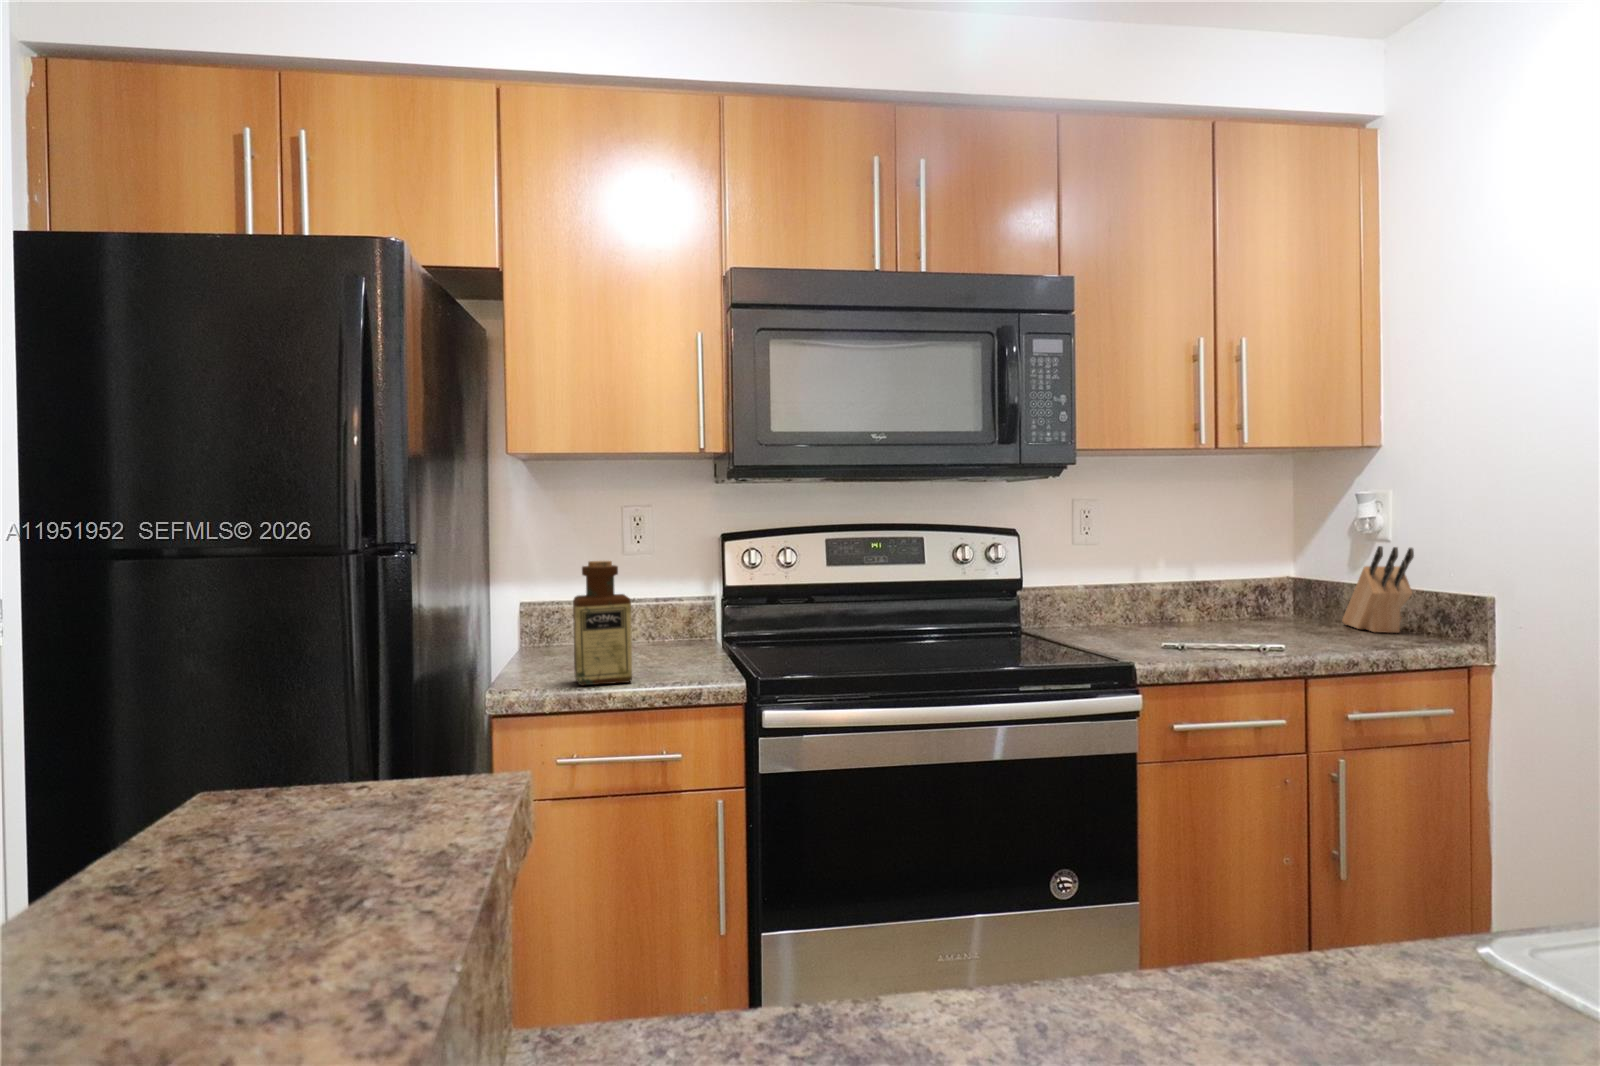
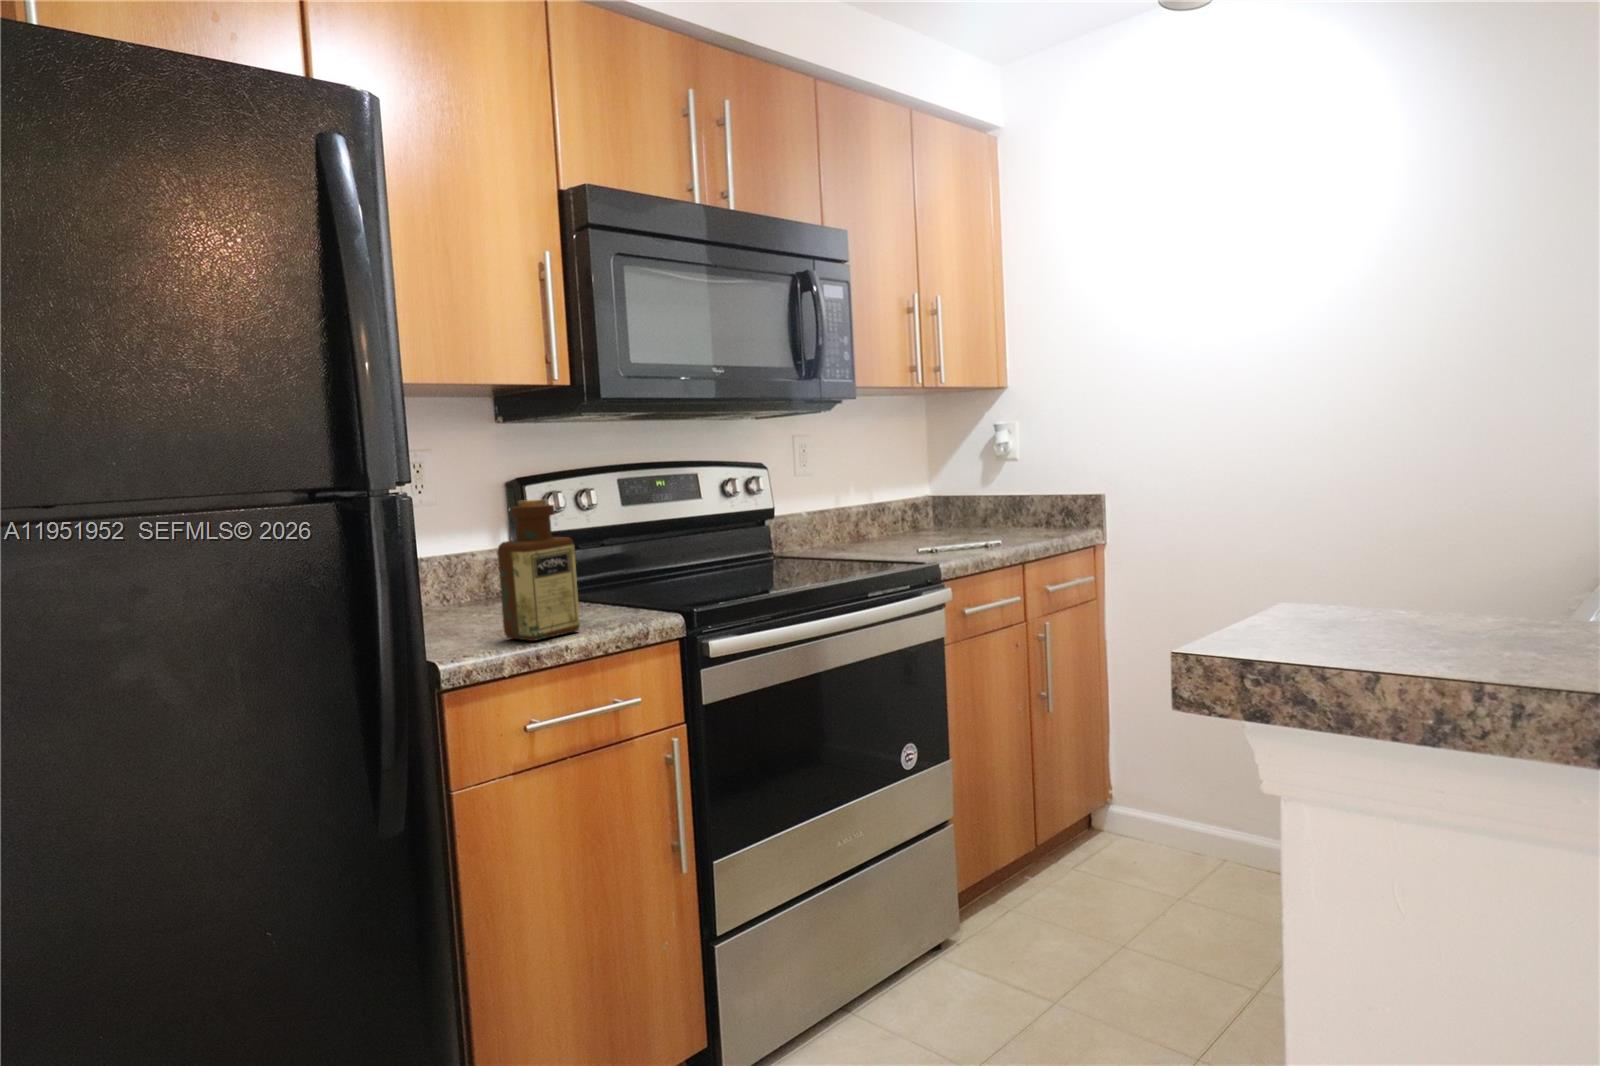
knife block: present [1342,546,1414,633] -> none [978,463,1043,530]

